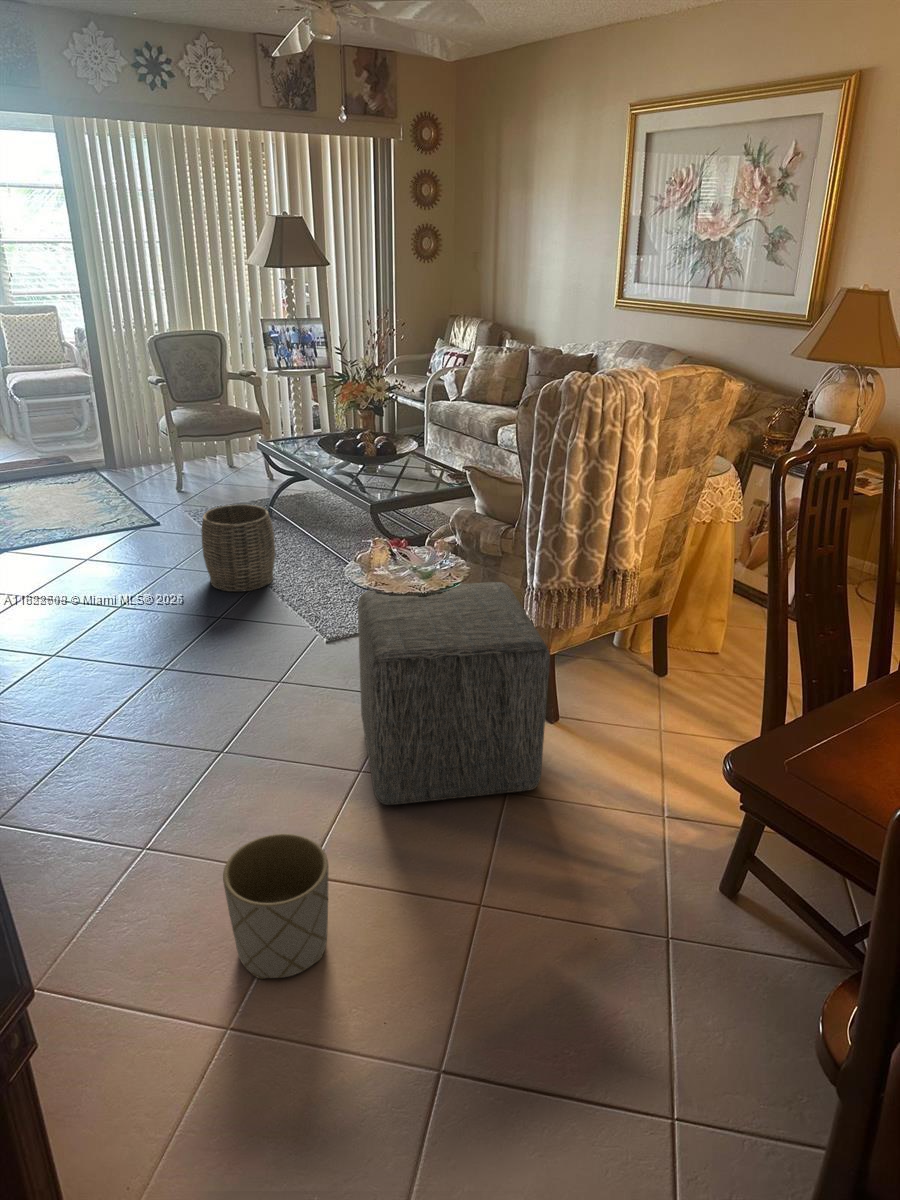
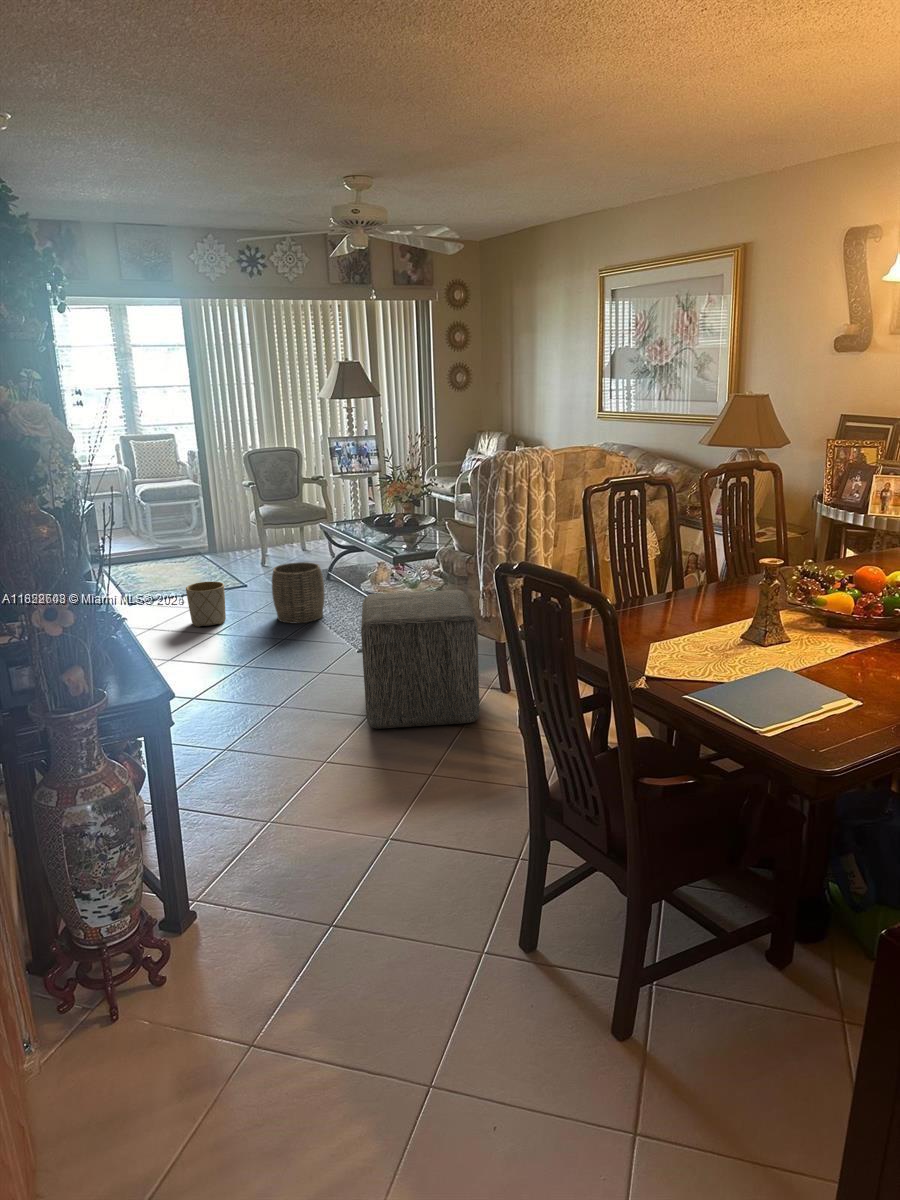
planter: present [223,834,328,979] -> present [186,581,226,627]

